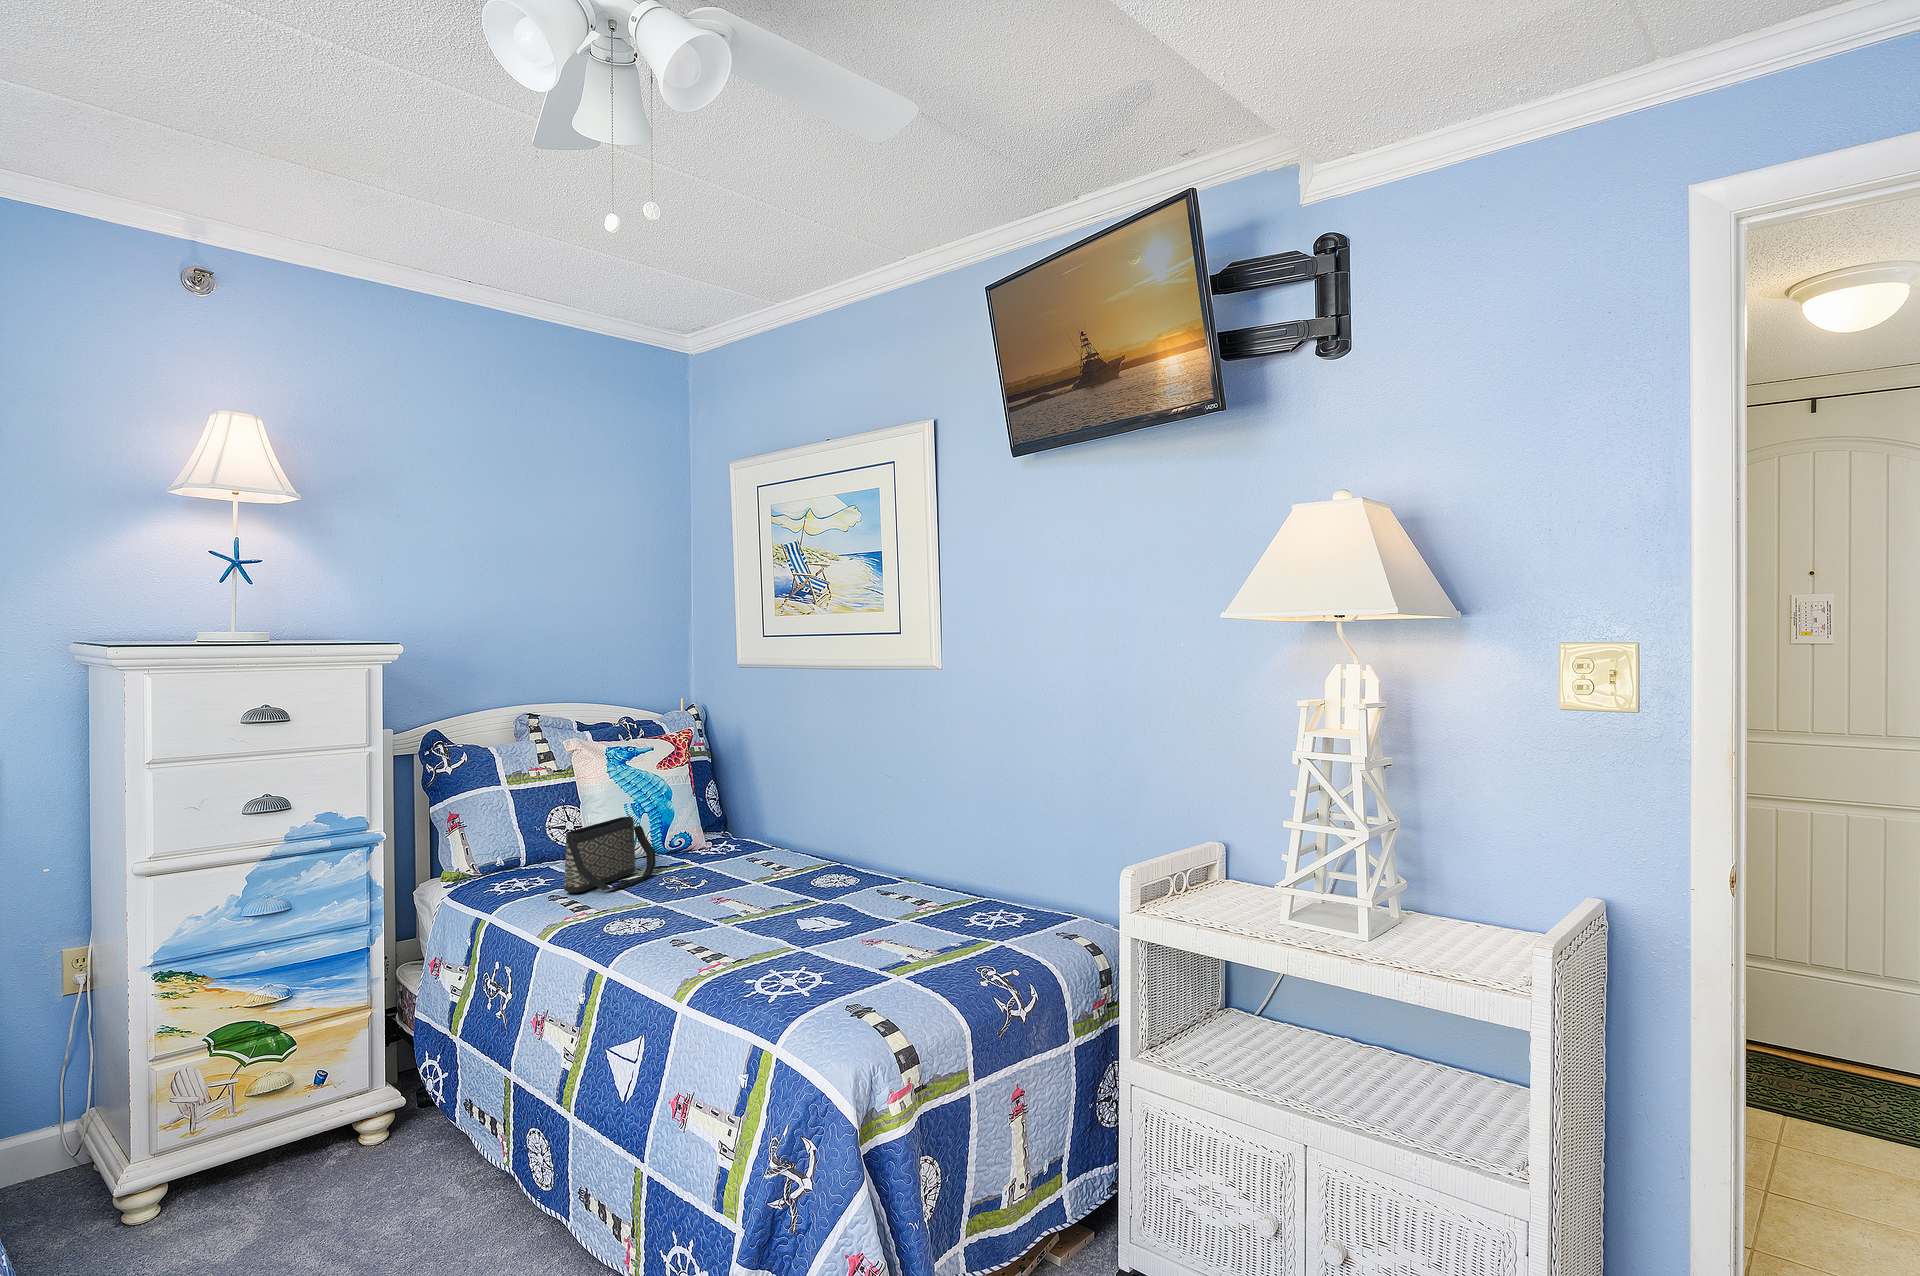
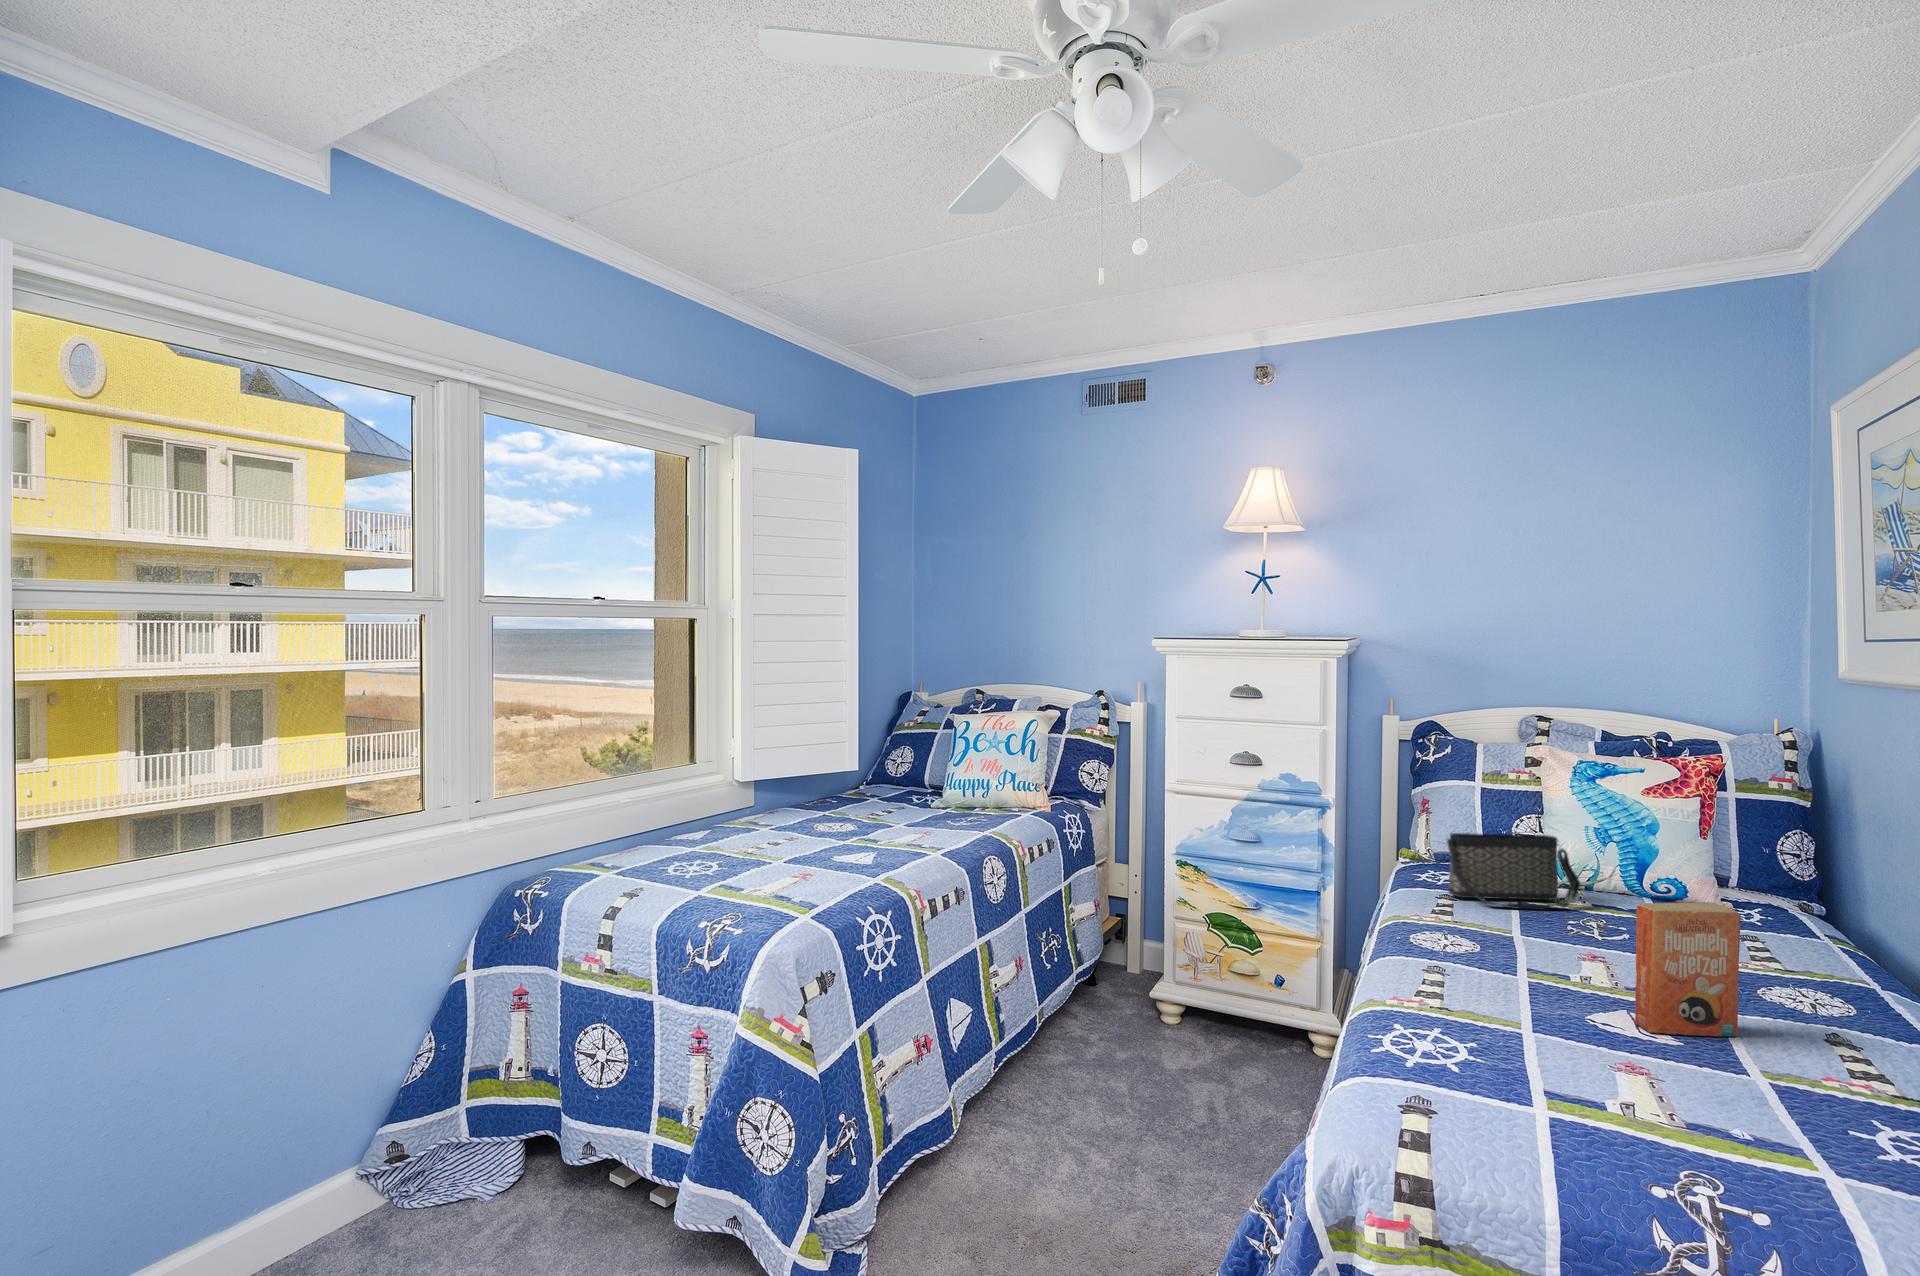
paperback book: none [767,824,904,935] -> present [1634,902,1741,1036]

